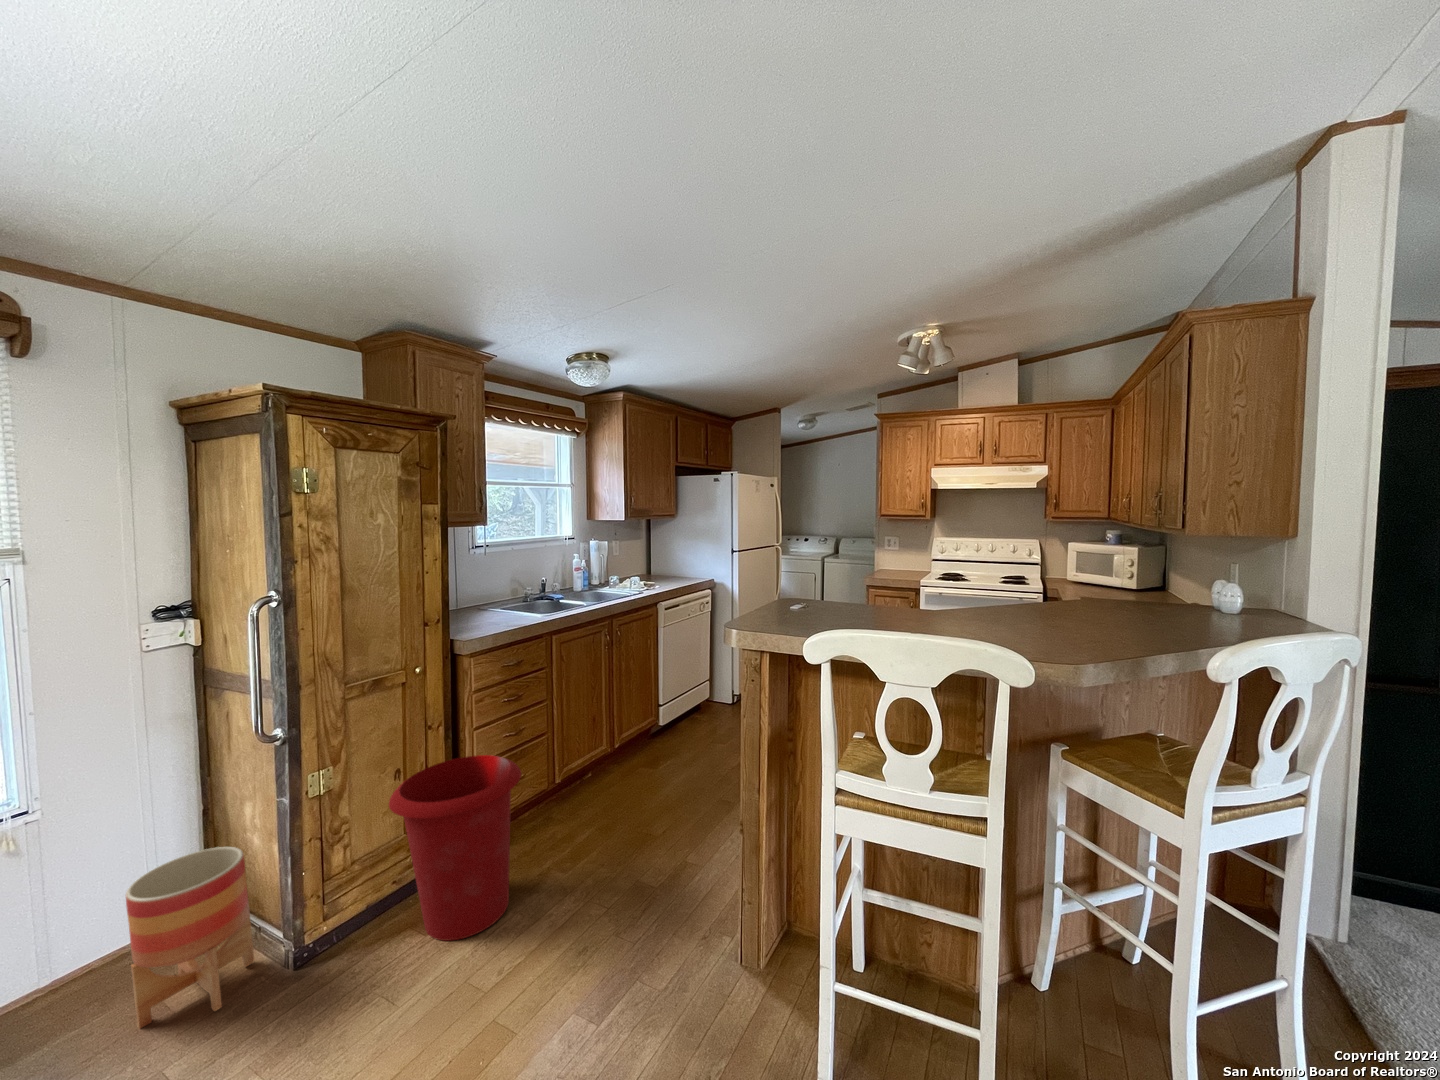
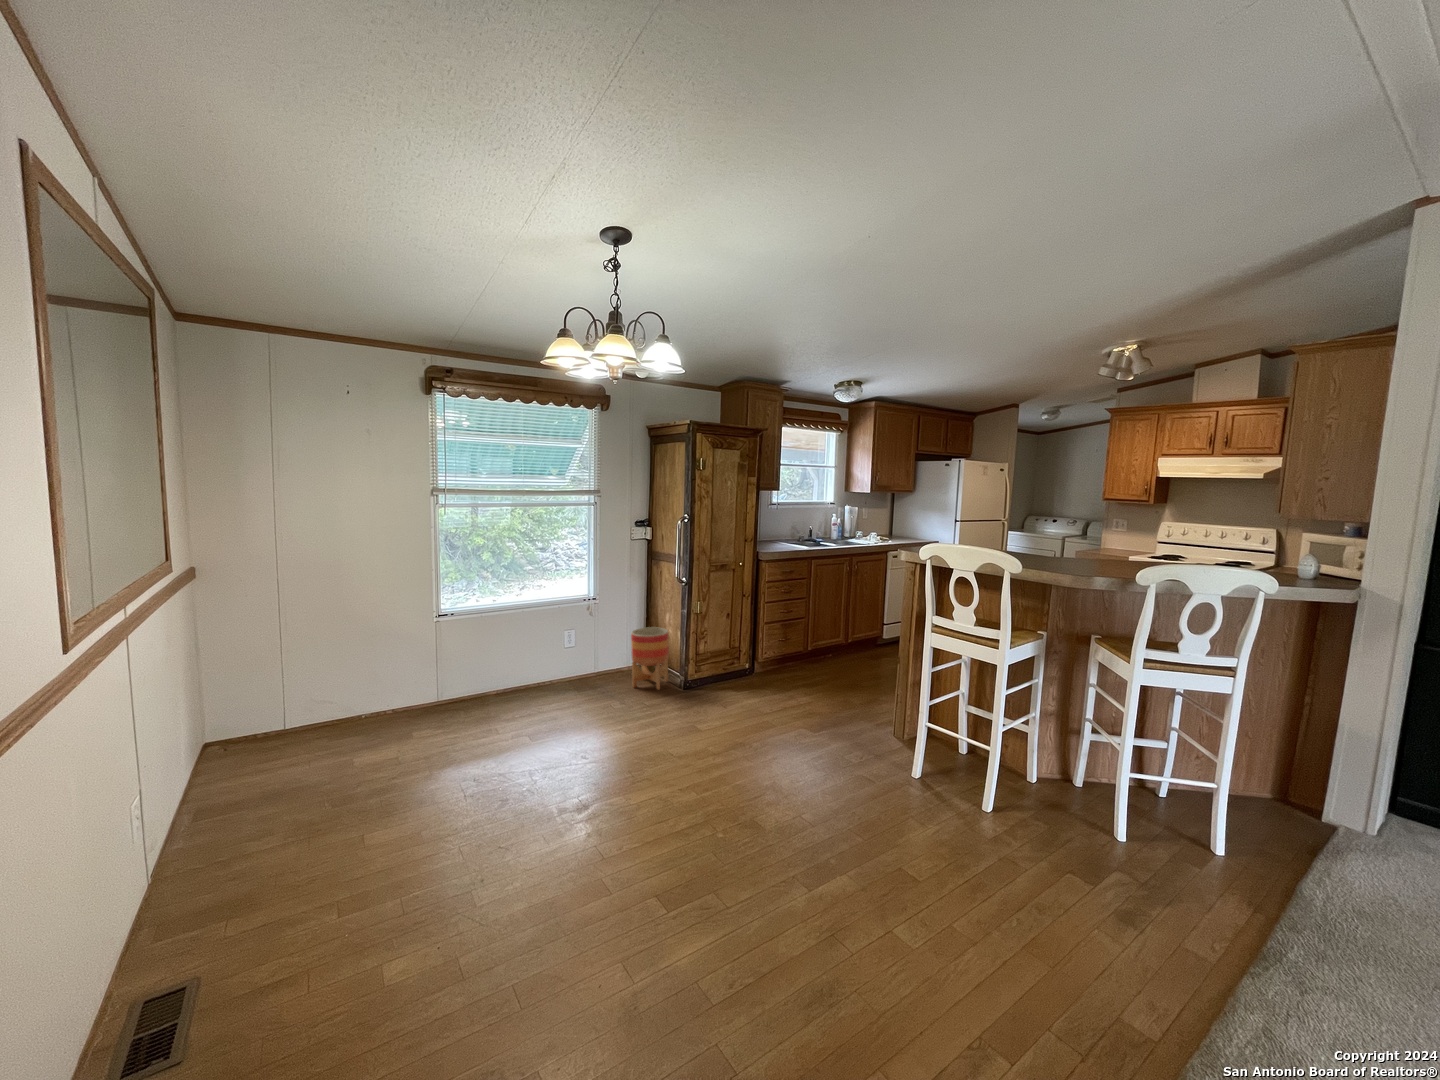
waste bin: present [389,755,521,941] -> none [725,613,787,695]

